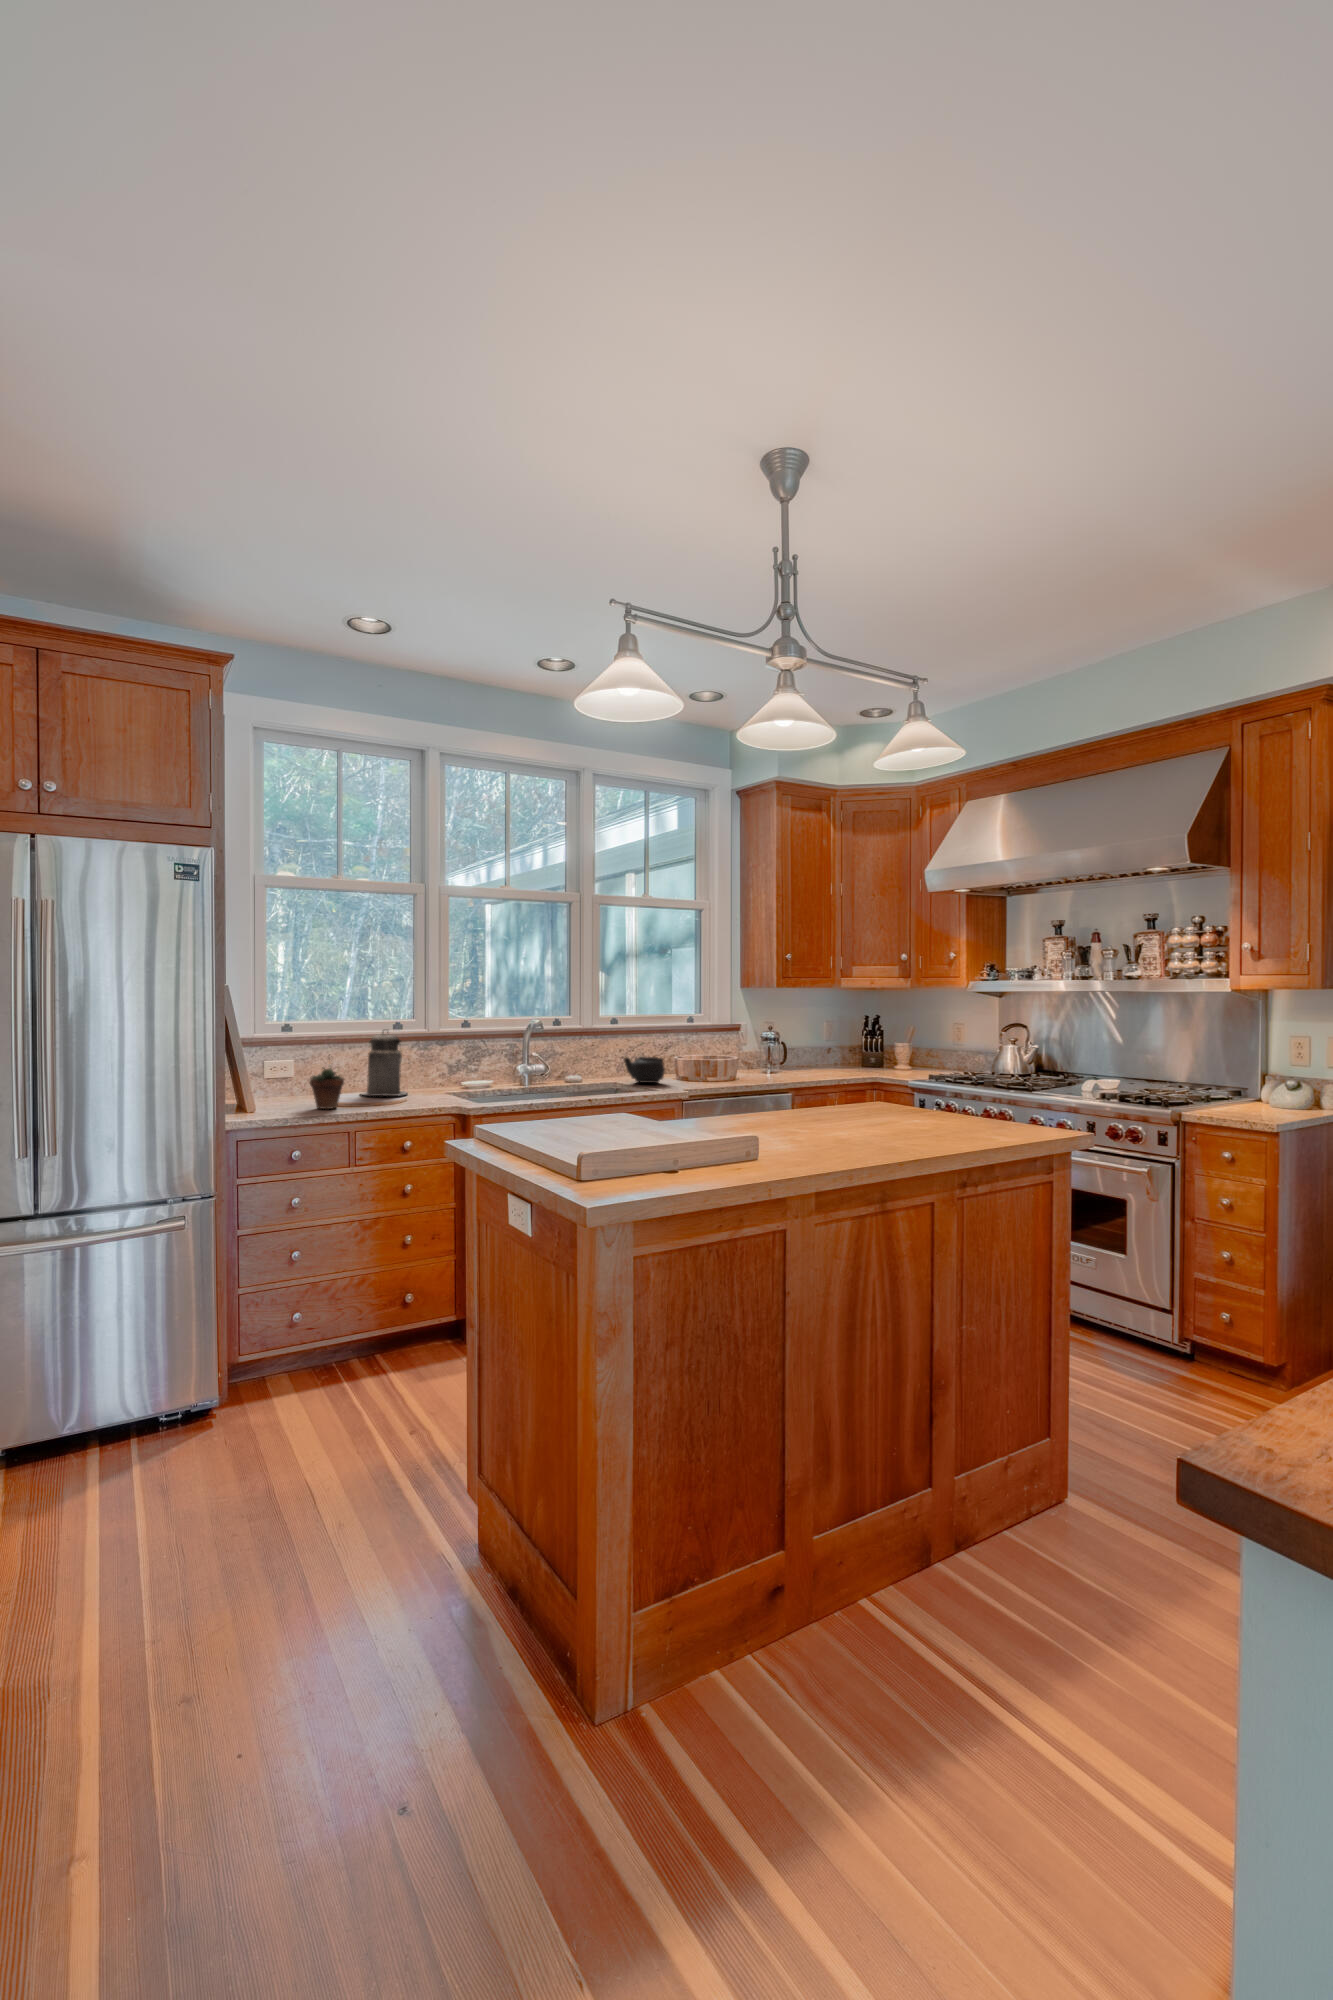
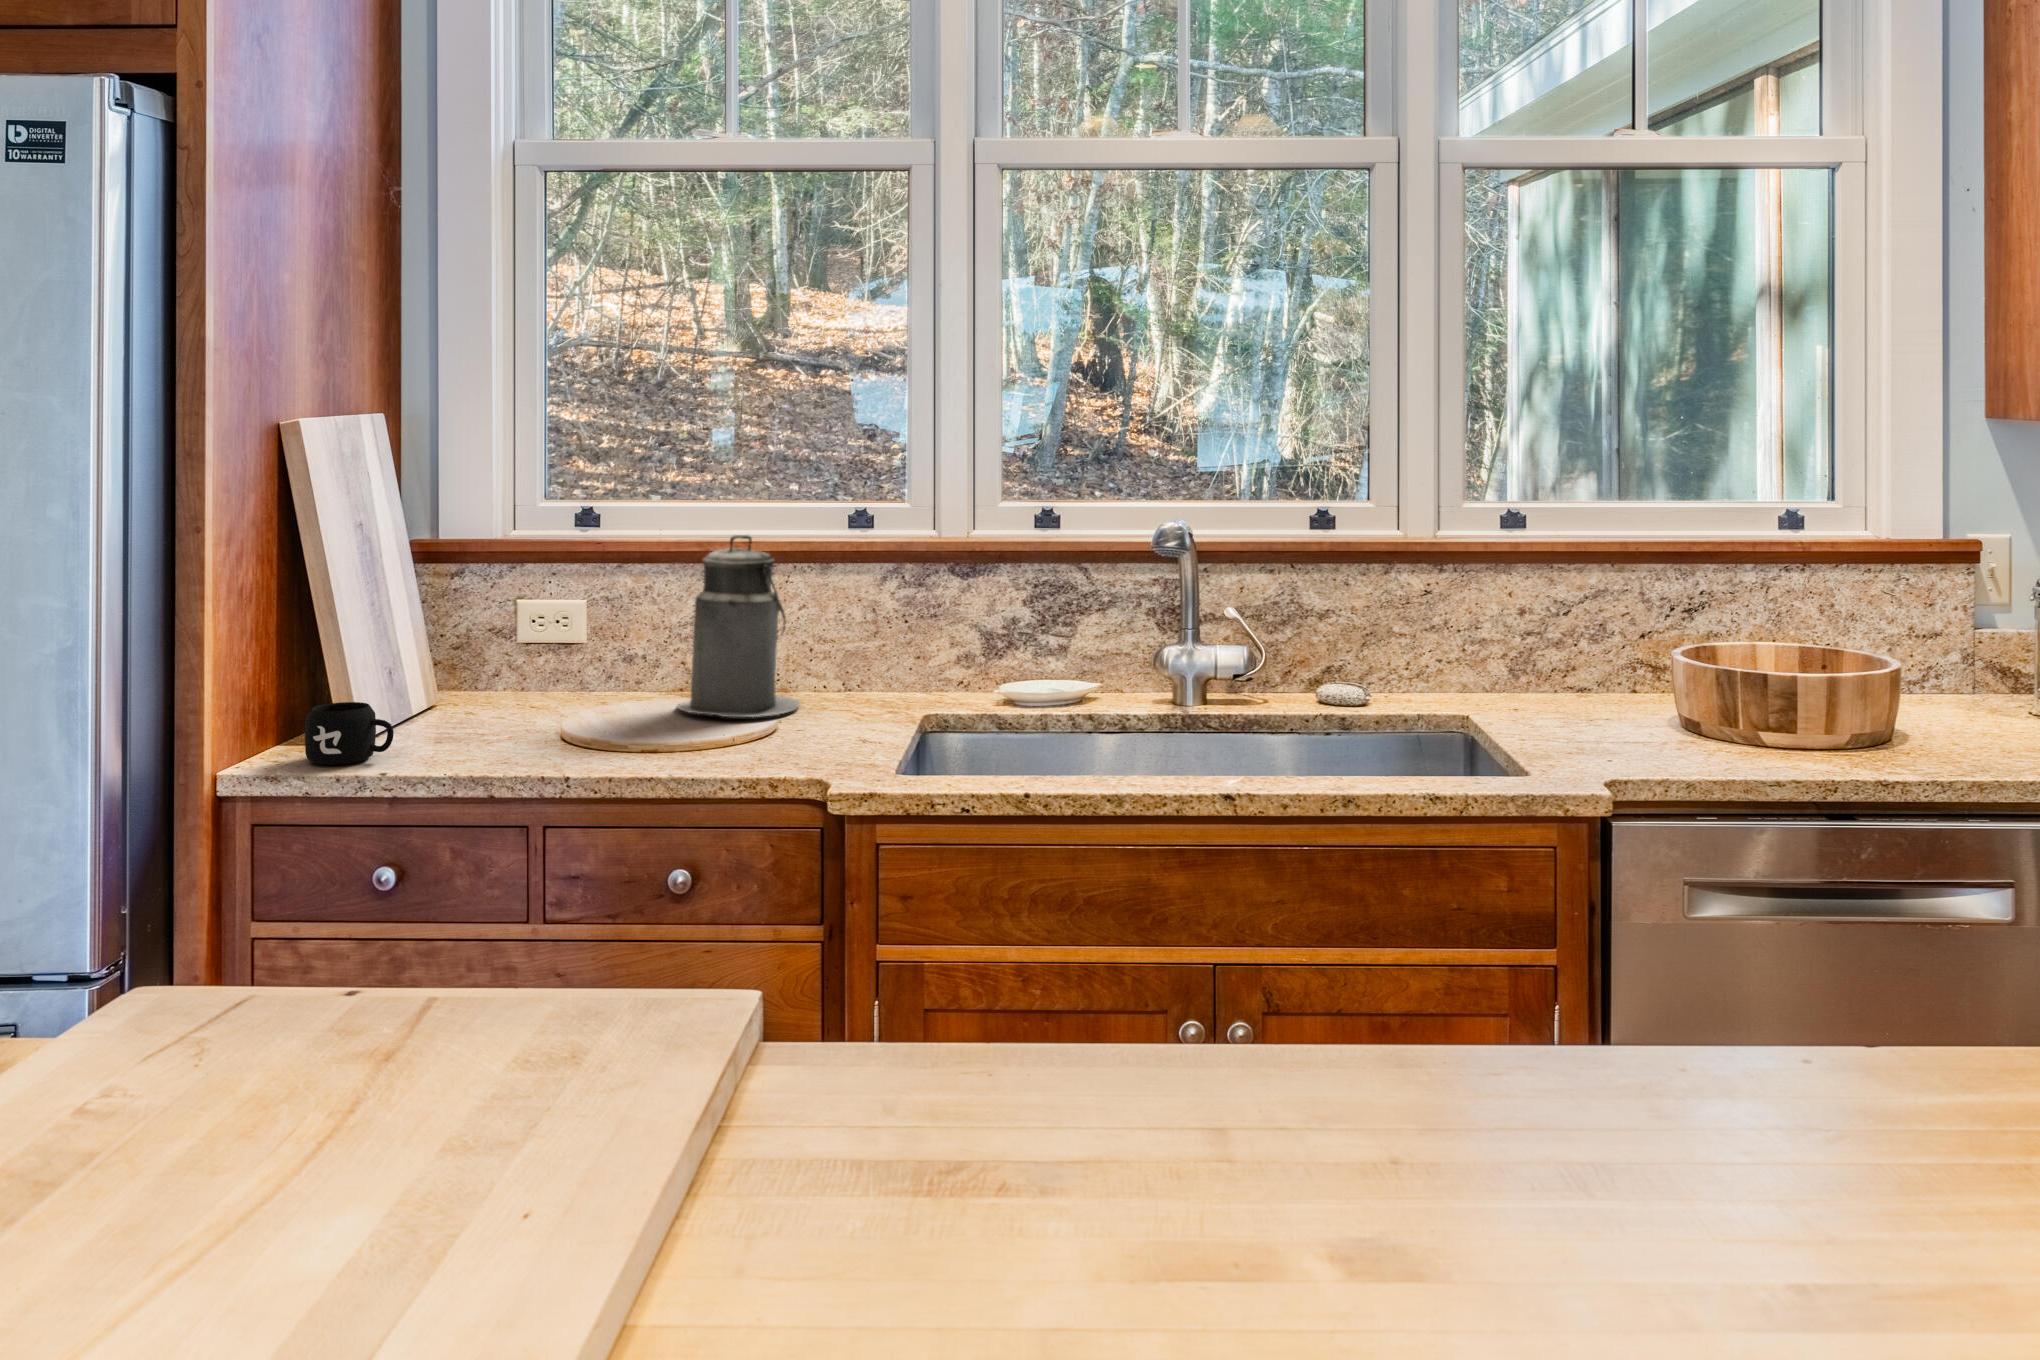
teapot: present [624,1057,665,1083] -> none [1468,641,1607,734]
succulent plant: present [310,1058,344,1109] -> none [451,604,543,750]
mug: none [264,1094,300,1116] -> present [305,702,394,765]

